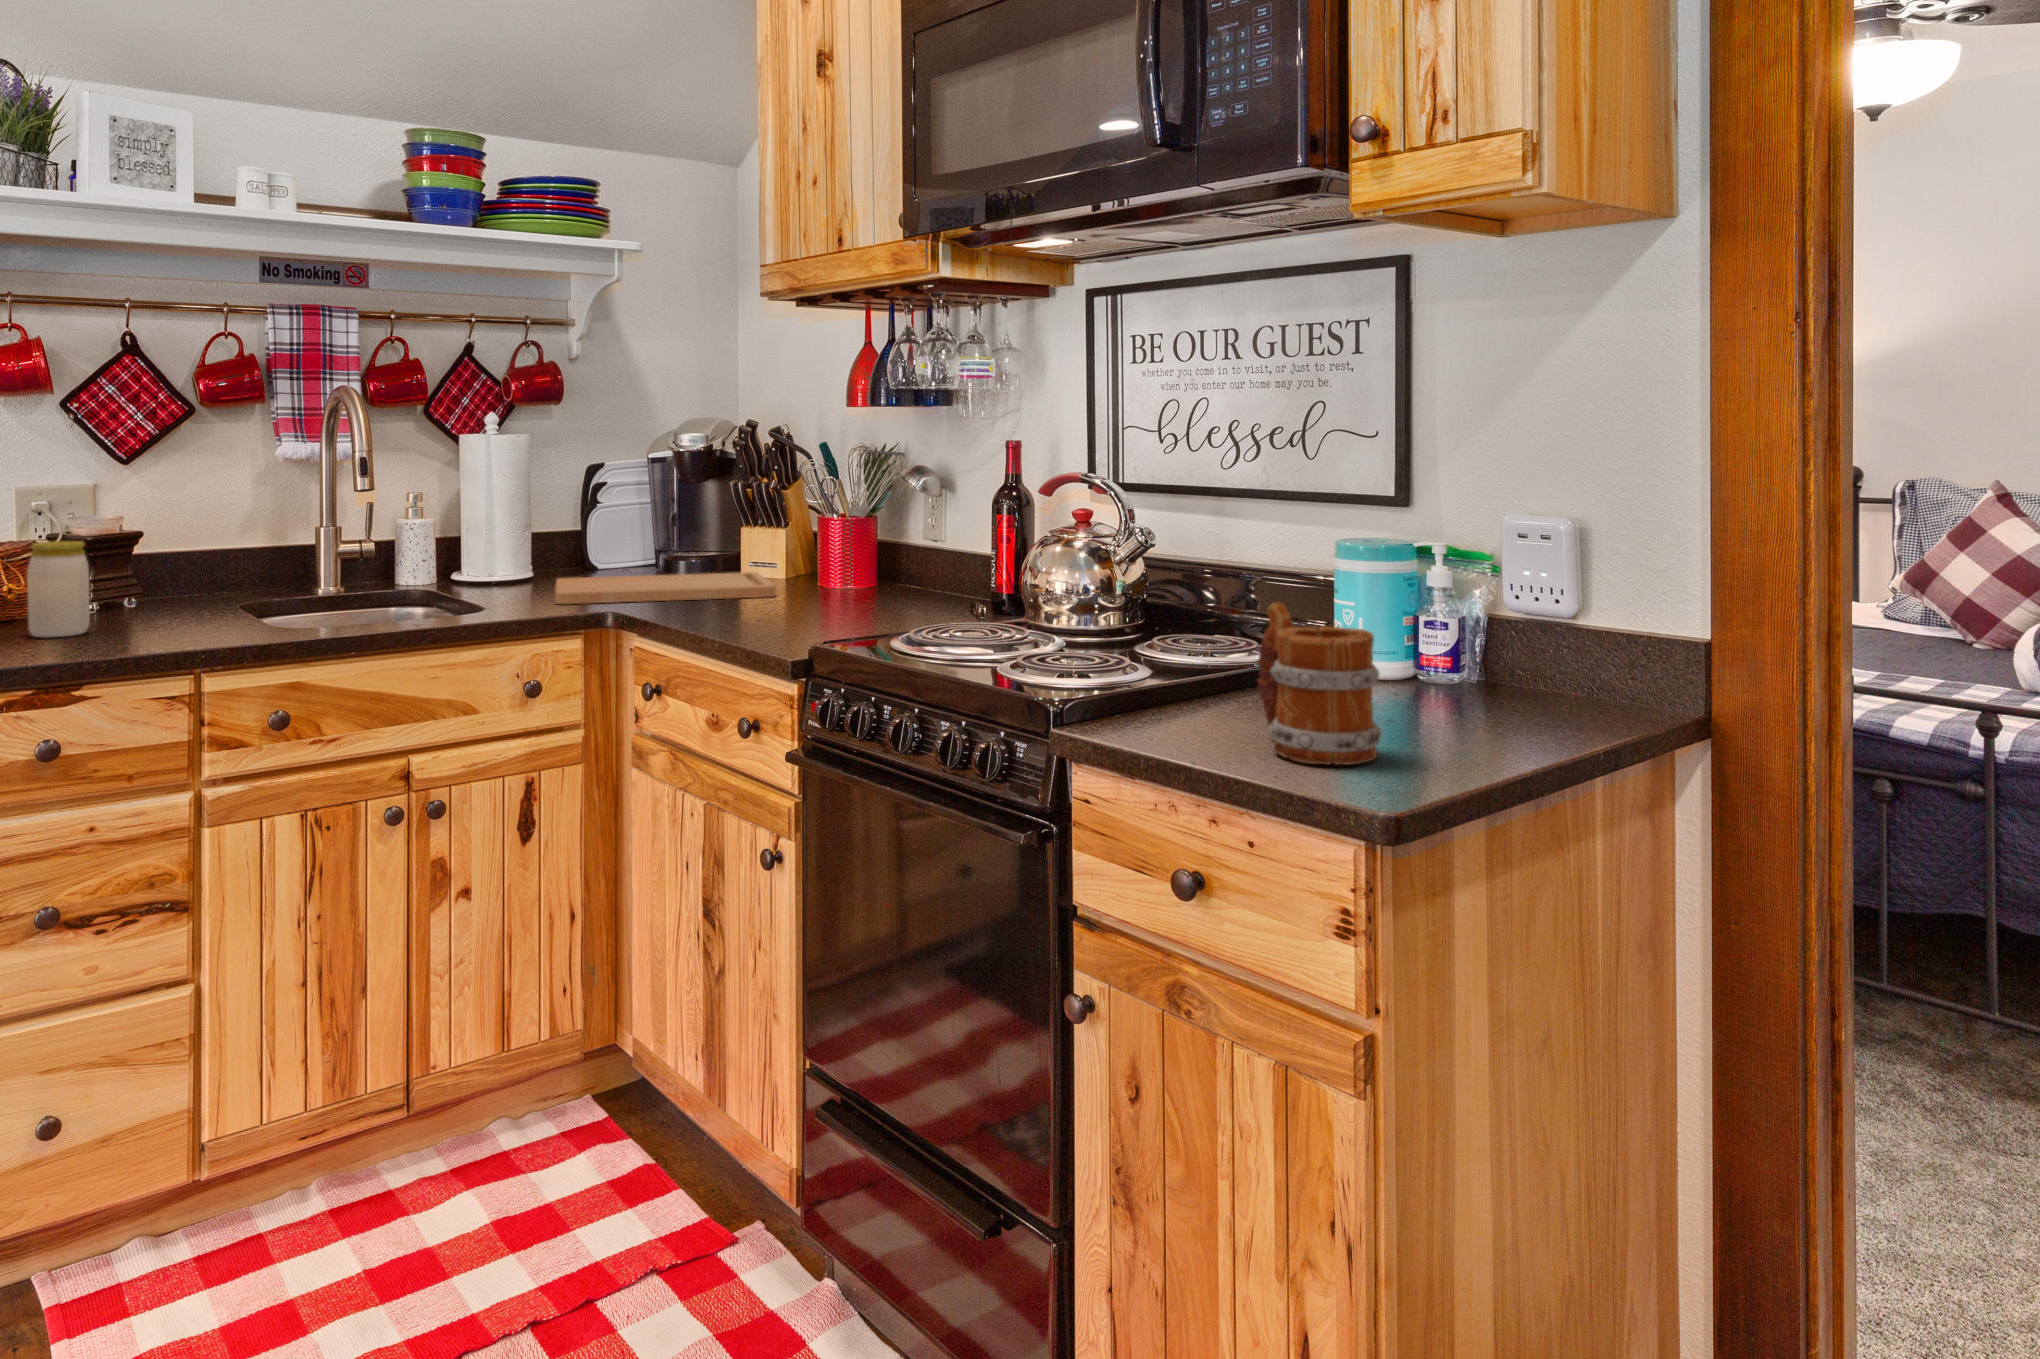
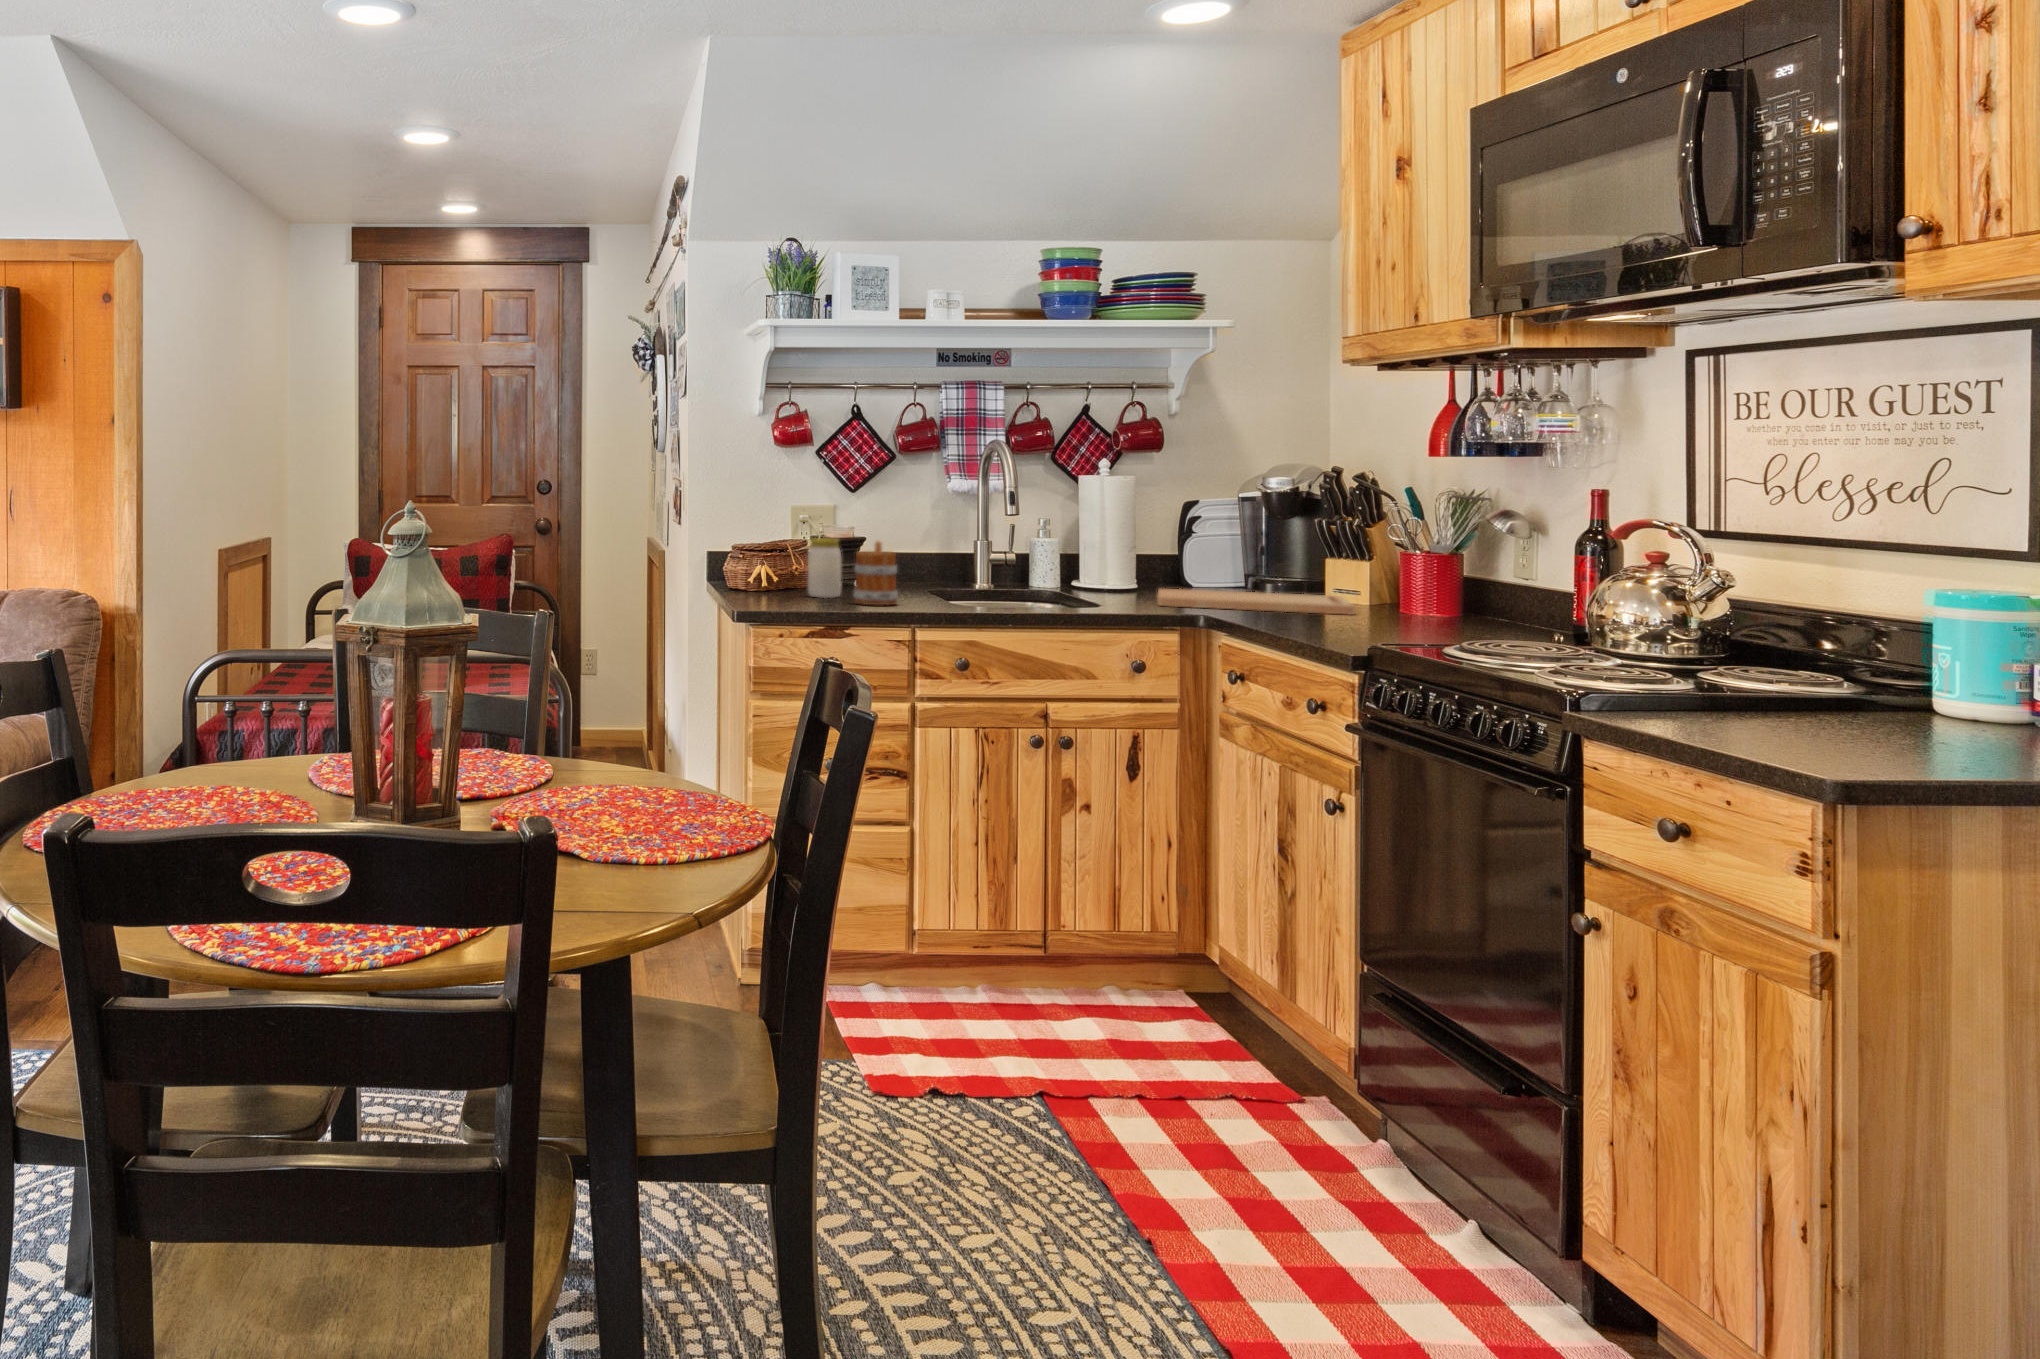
mug: present [1257,602,1382,765] -> present [854,542,898,605]

